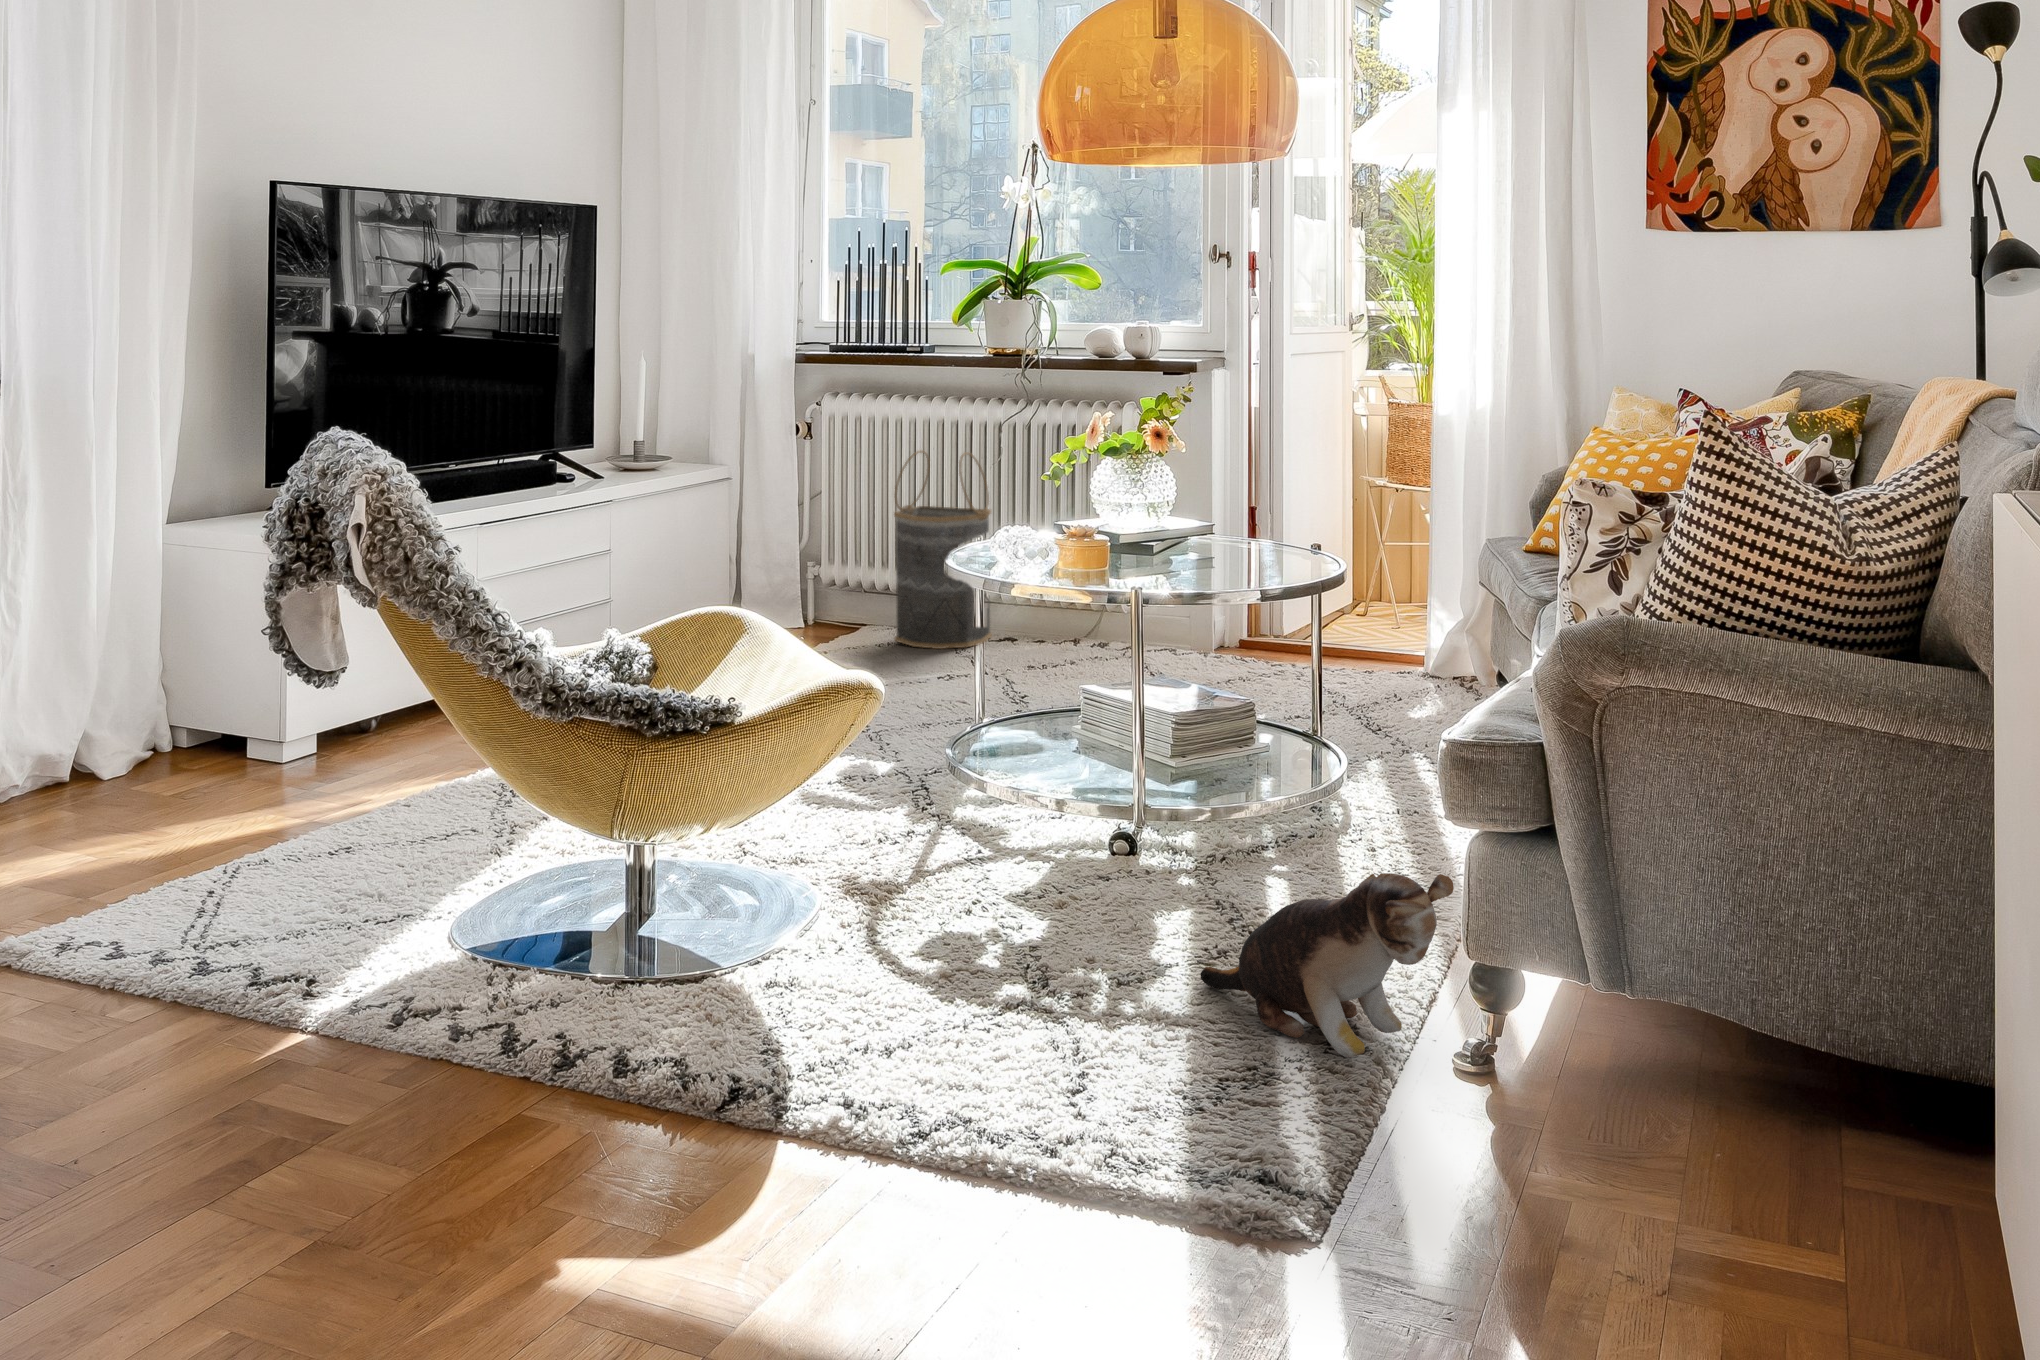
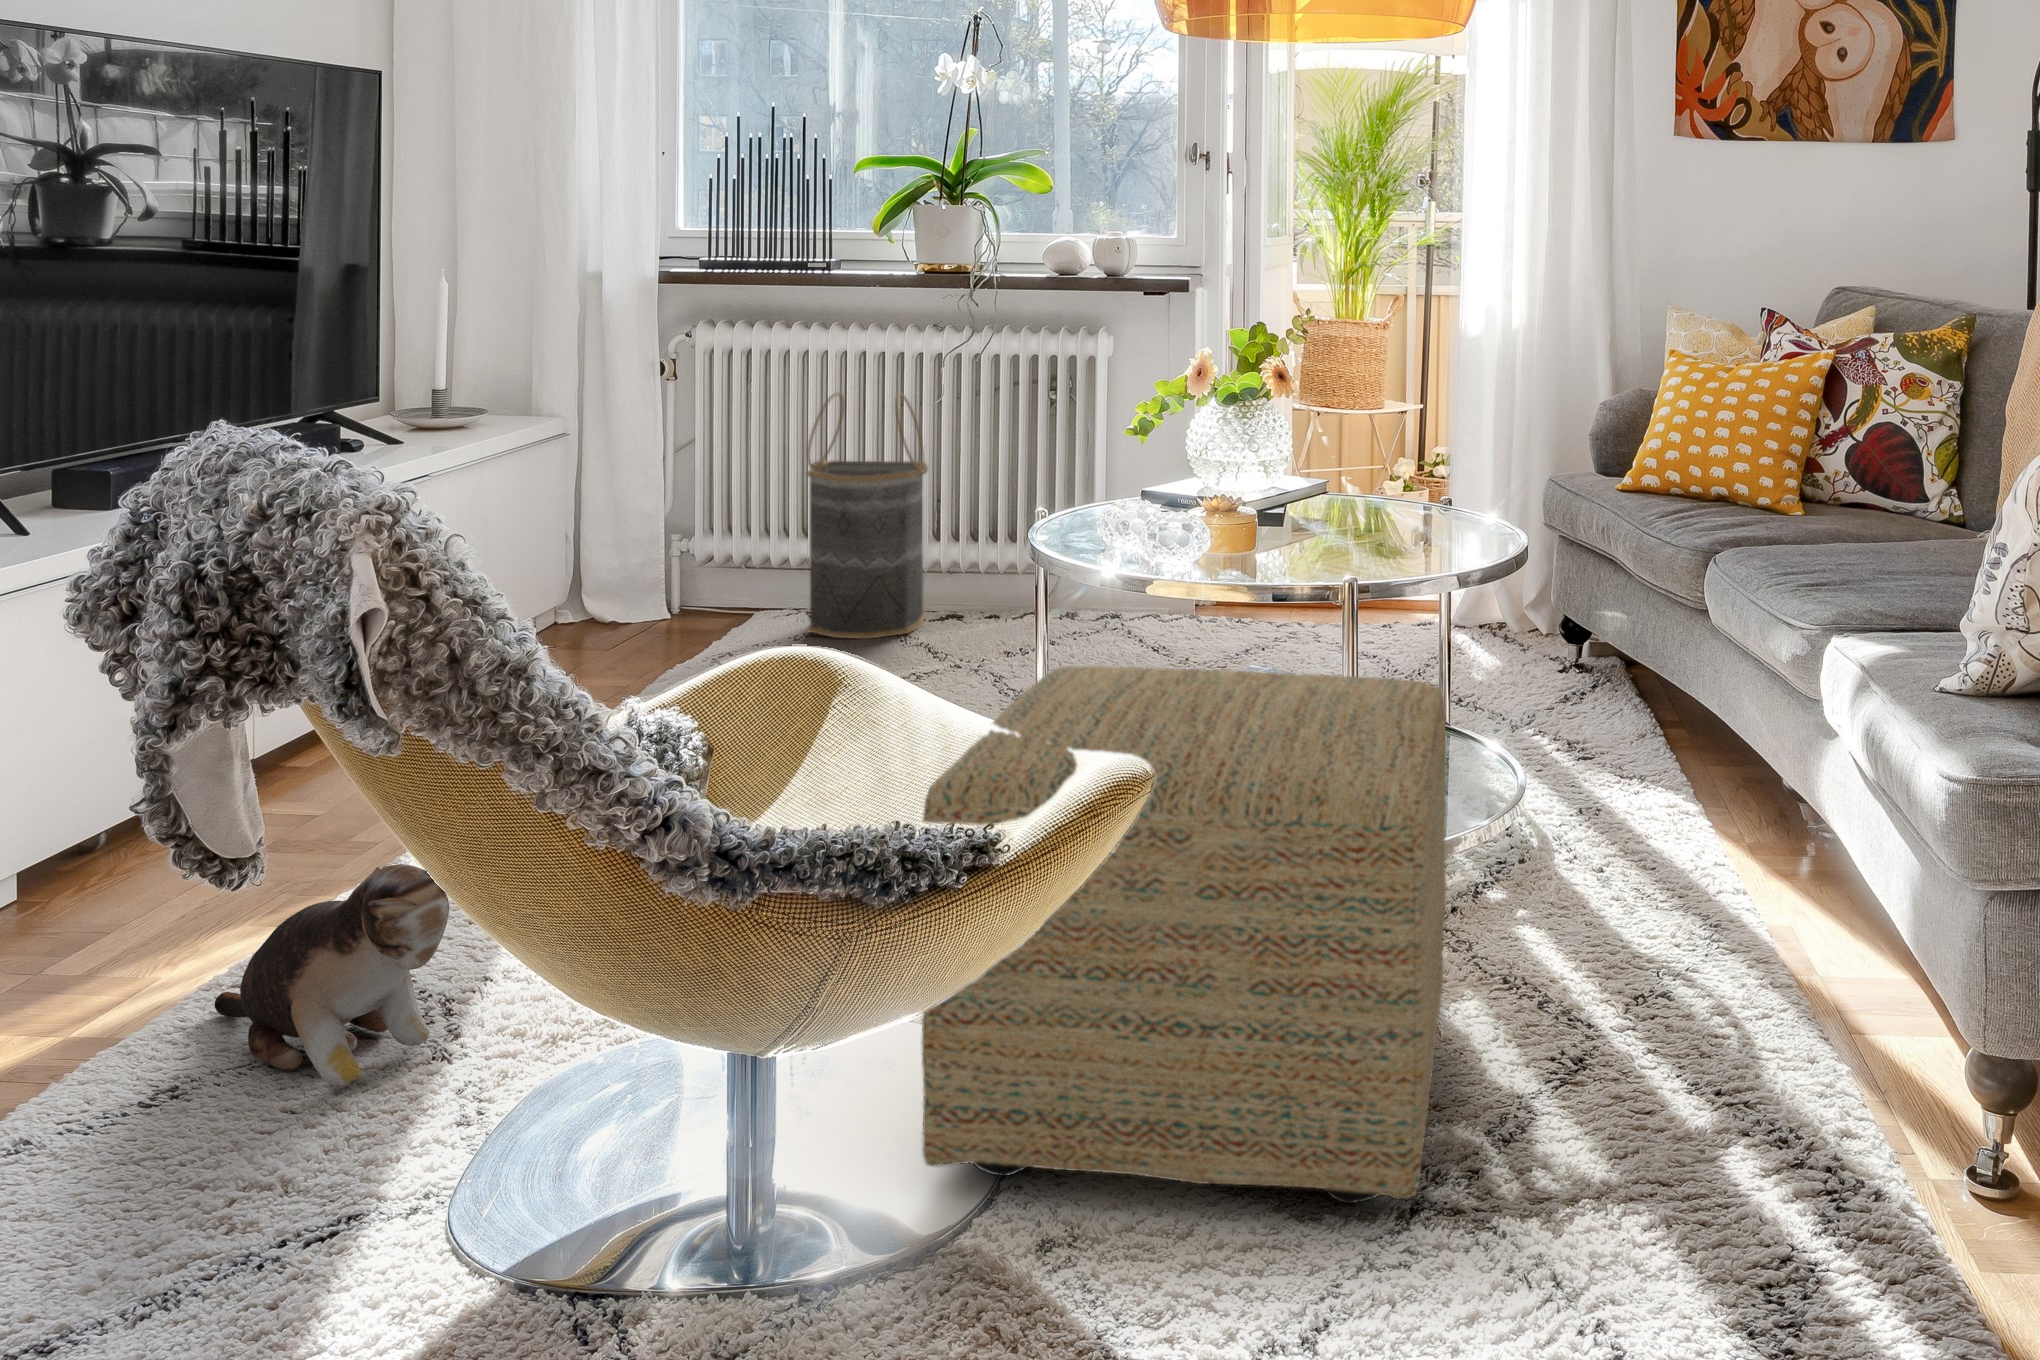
ottoman: none [723,632,1147,994] -> present [921,666,1446,1203]
plush toy: present [1201,873,1454,1058] -> present [214,864,449,1087]

